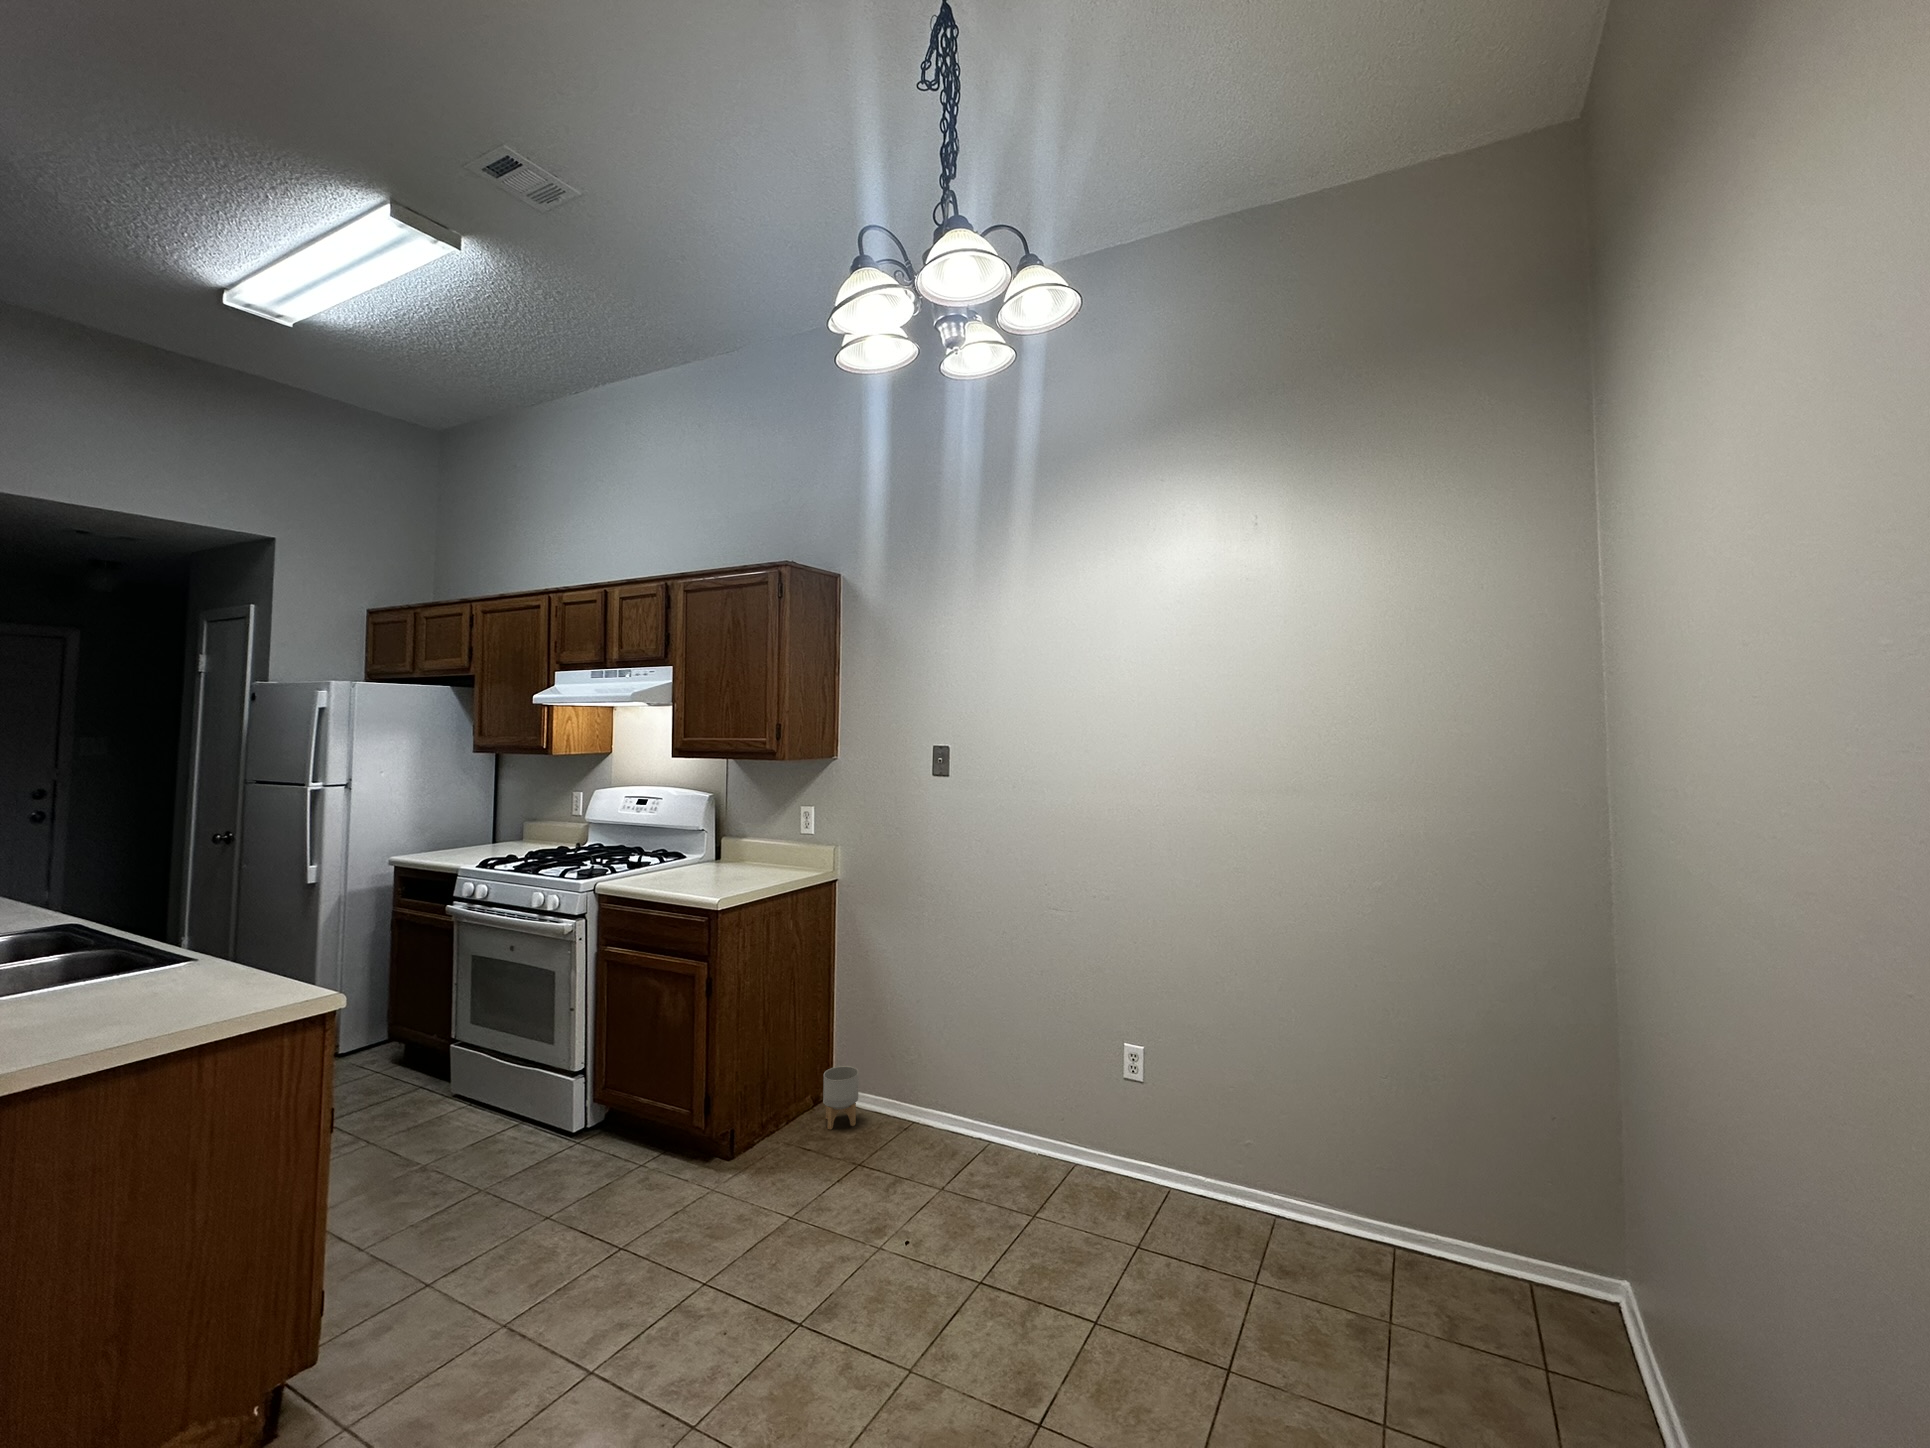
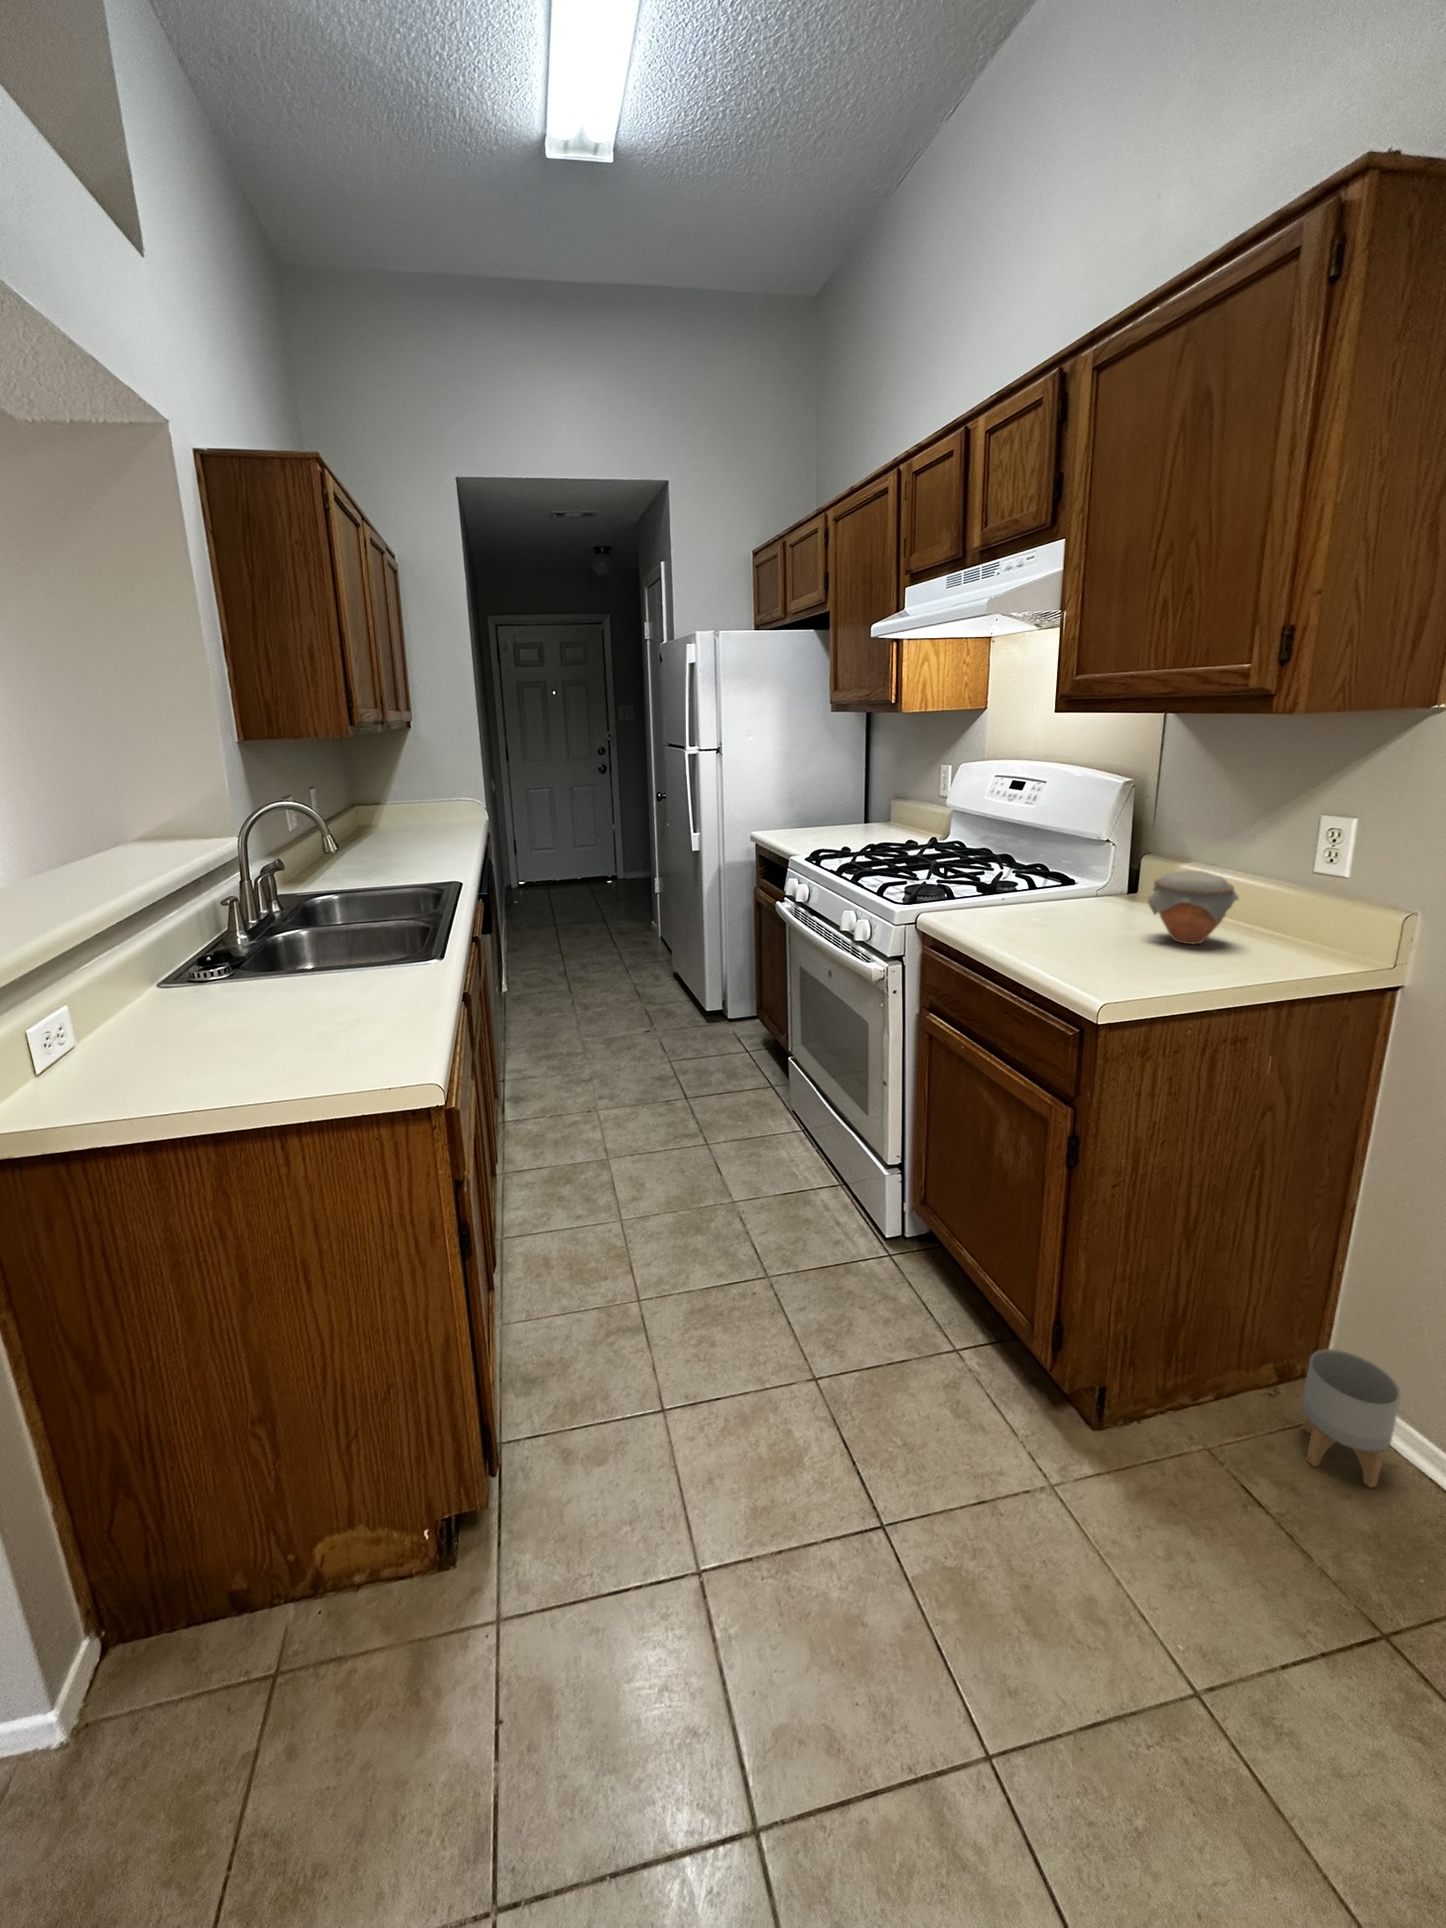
jar: none [731,838,772,875] -> present [1148,870,1239,944]

